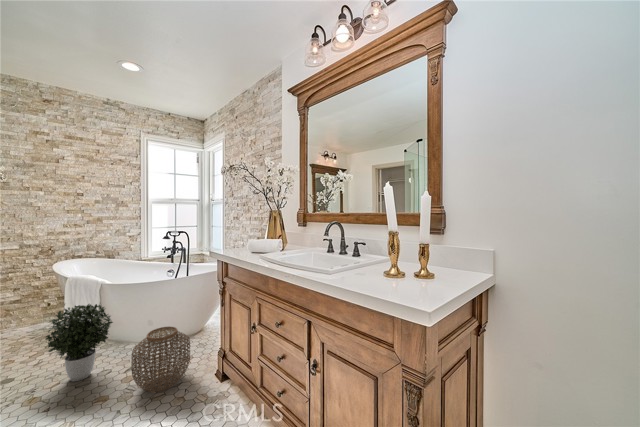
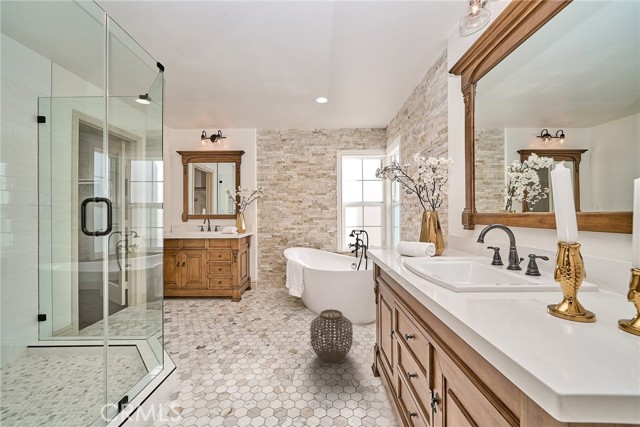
potted plant: present [45,304,113,382] -> none [269,279,306,334]

